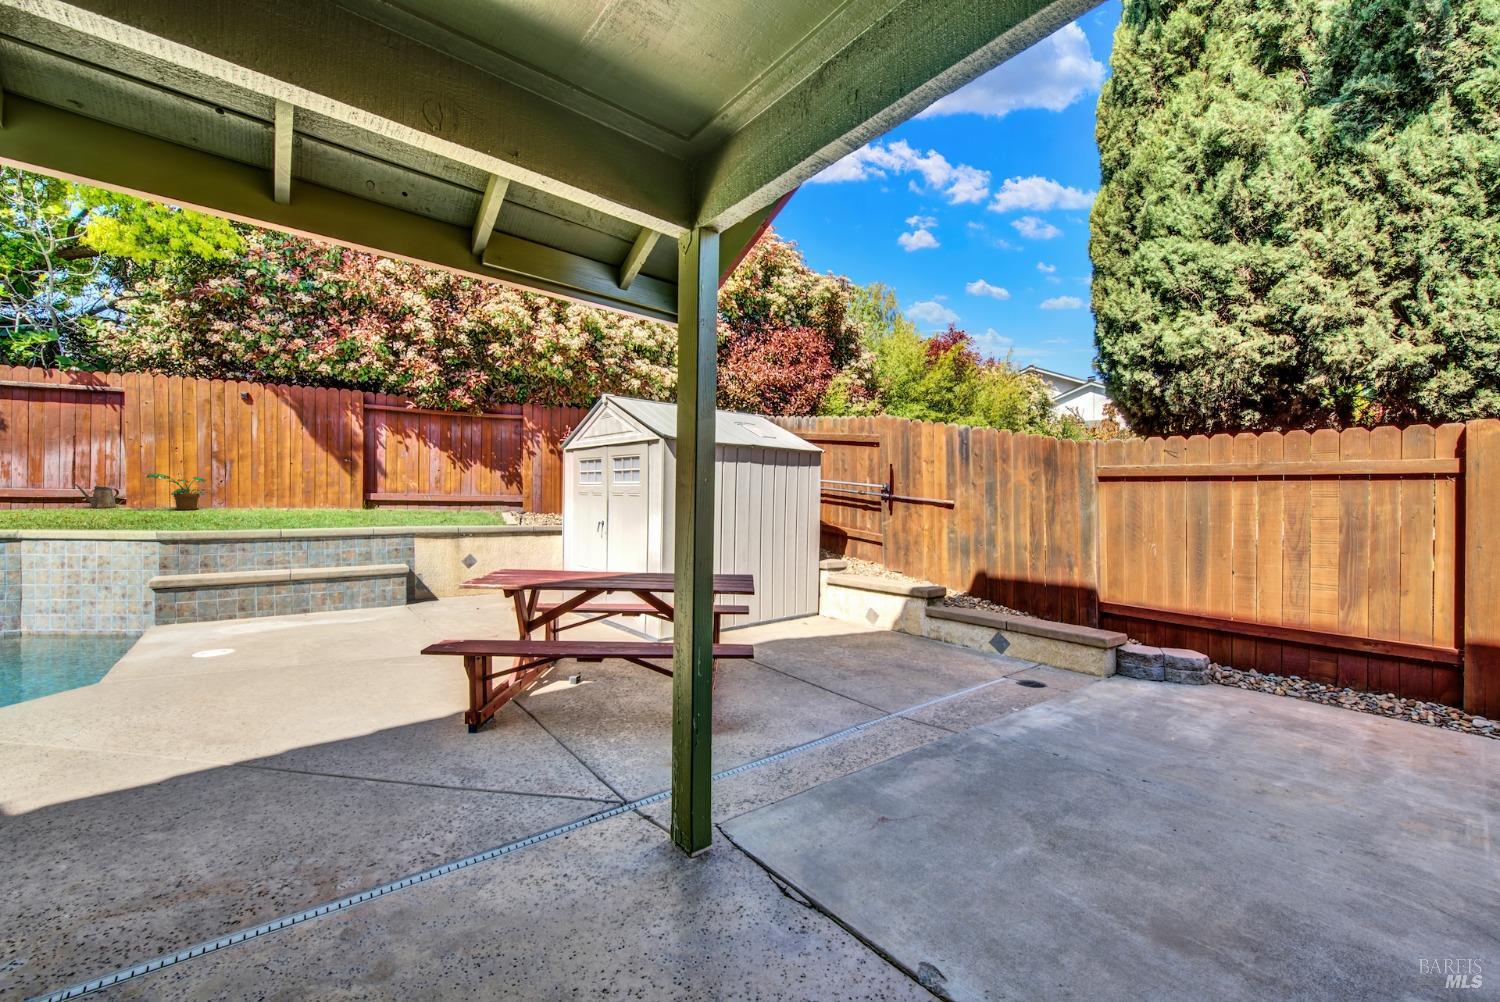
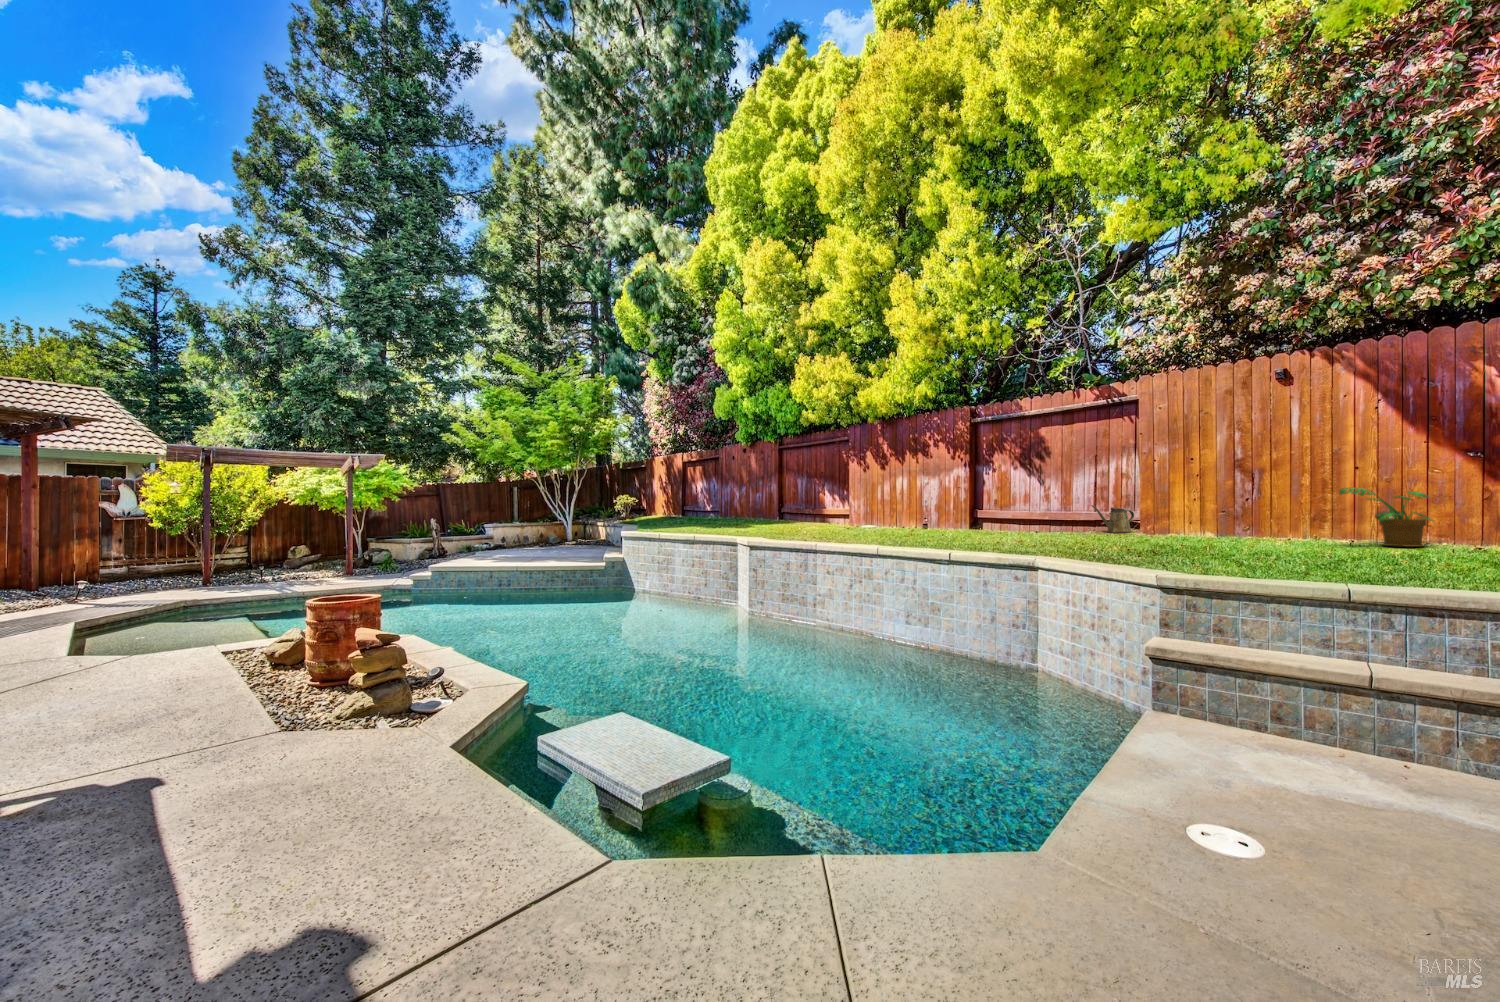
potted plant: present [146,474,206,509] -> present [1339,488,1433,547]

